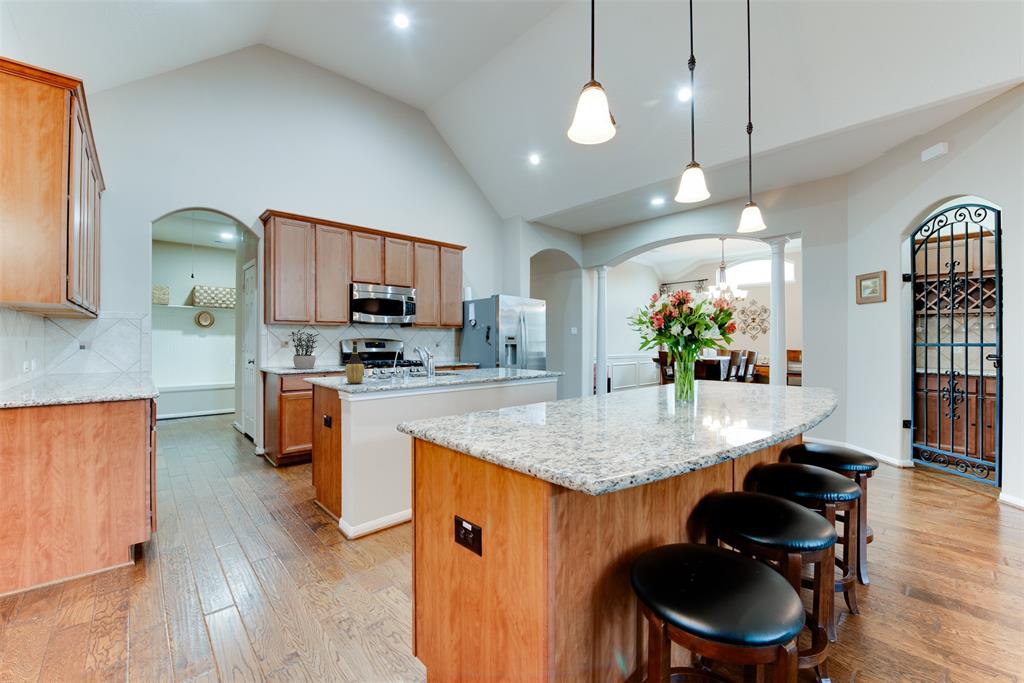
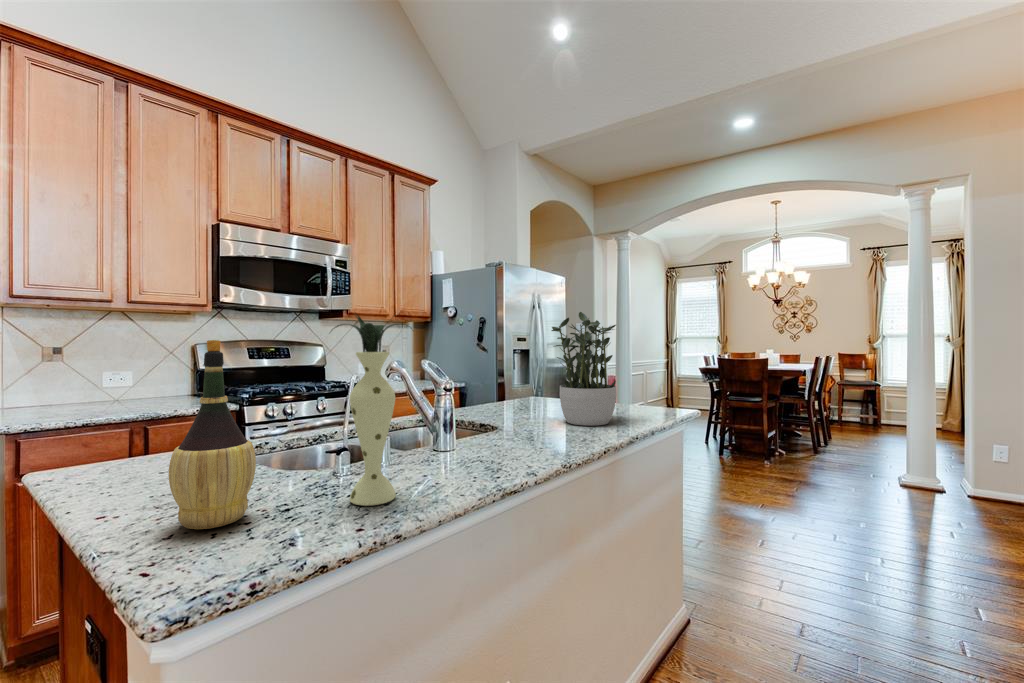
potted plant: present [289,330,319,369] -> present [552,312,616,426]
vase: none [383,331,405,383] -> present [331,315,412,506]

